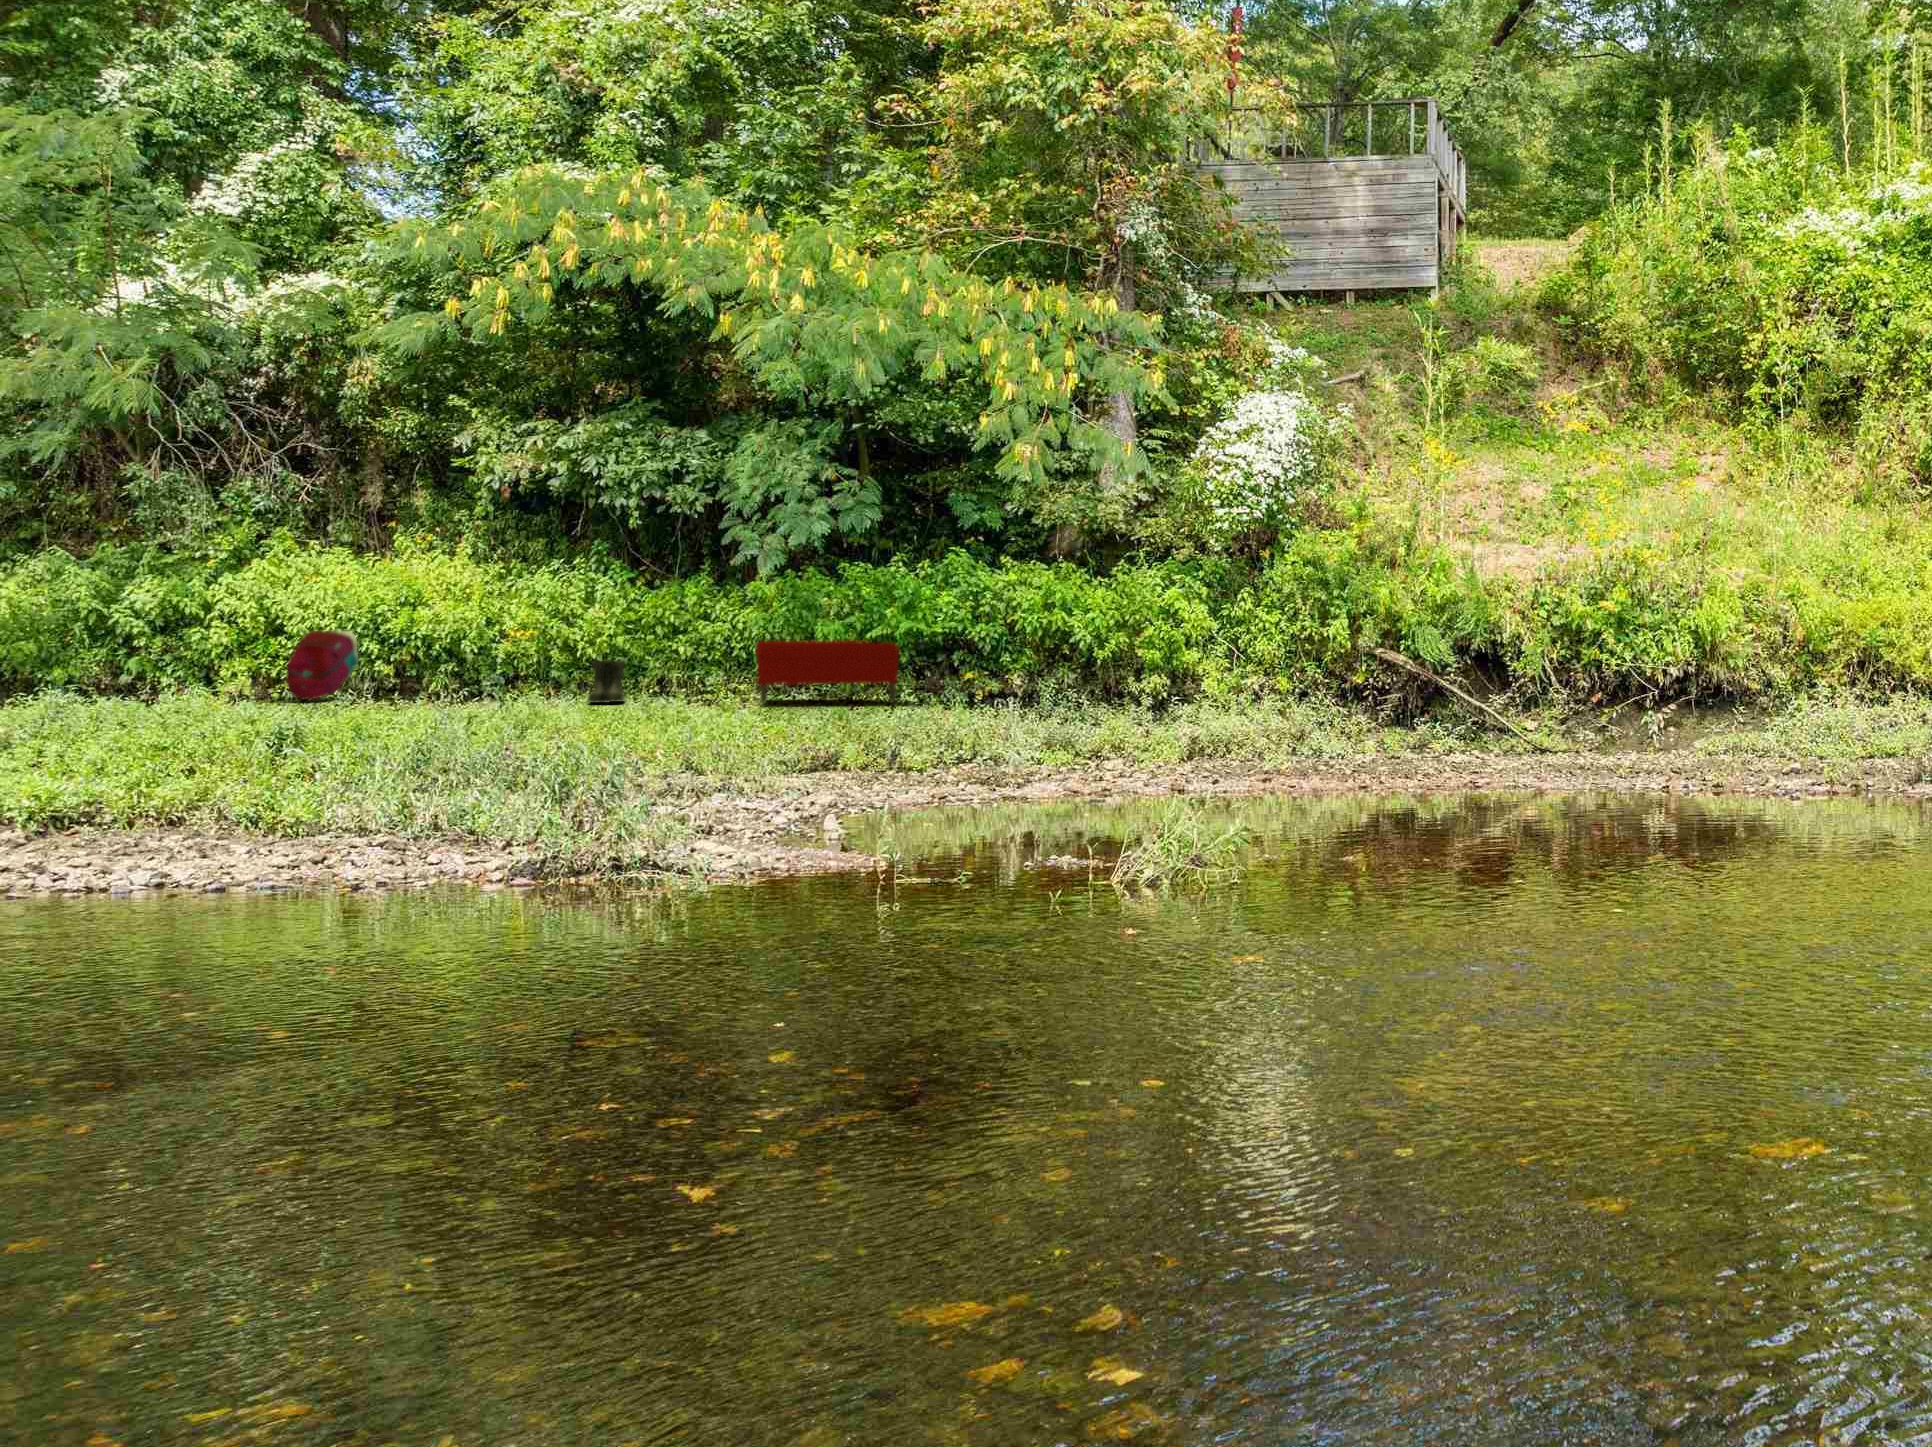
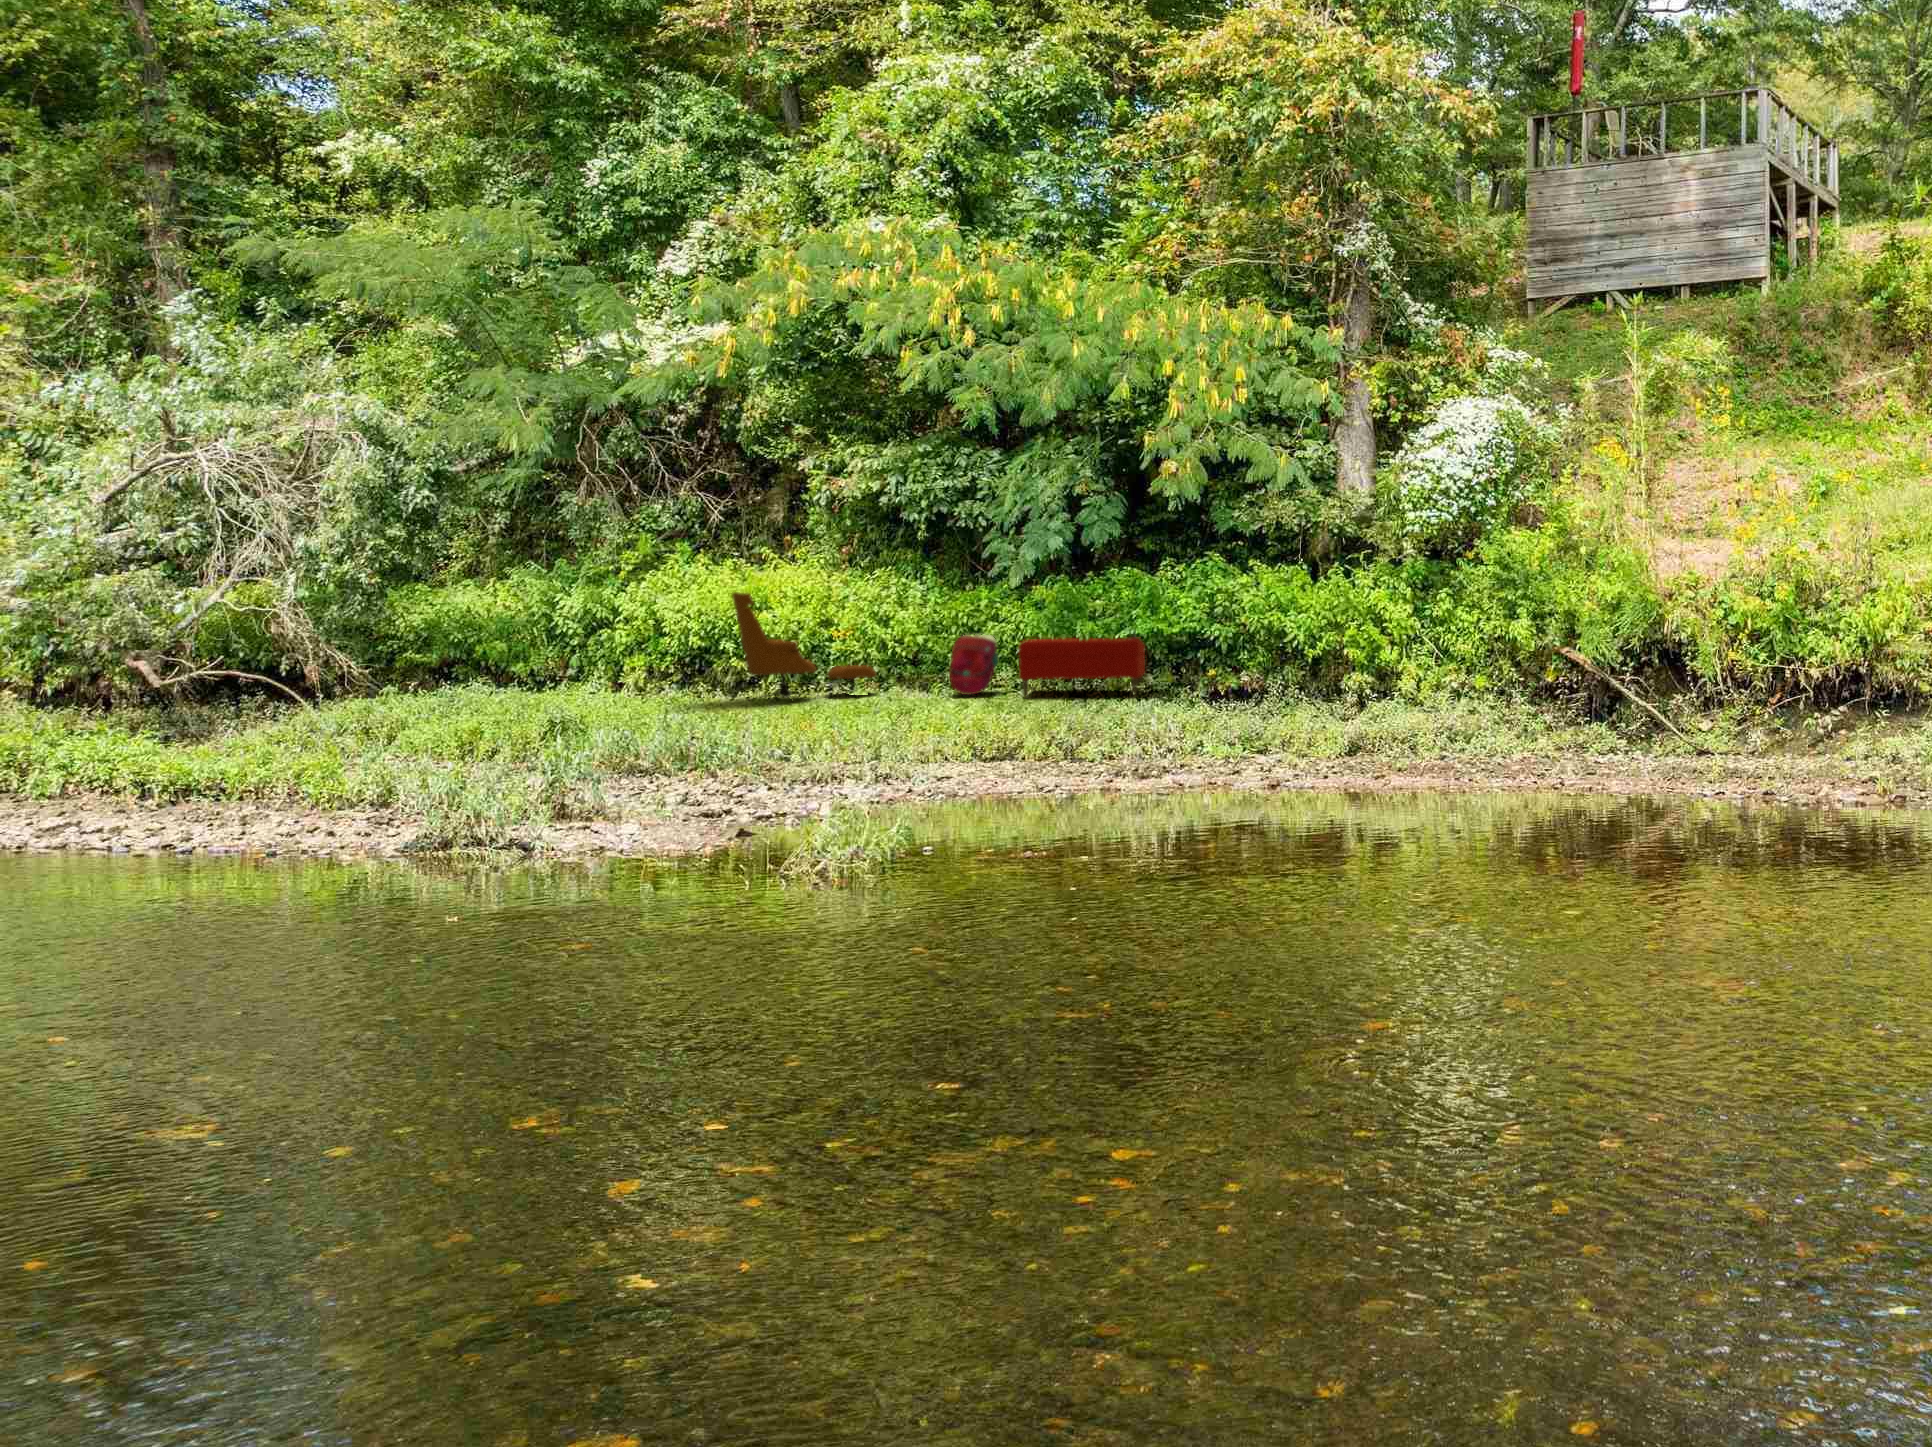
lounge chair: none [400,578,574,709] -> present [732,592,876,699]
backpack: present [285,631,358,700] -> present [949,635,998,695]
boots: present [588,660,625,703] -> none [886,656,922,695]

